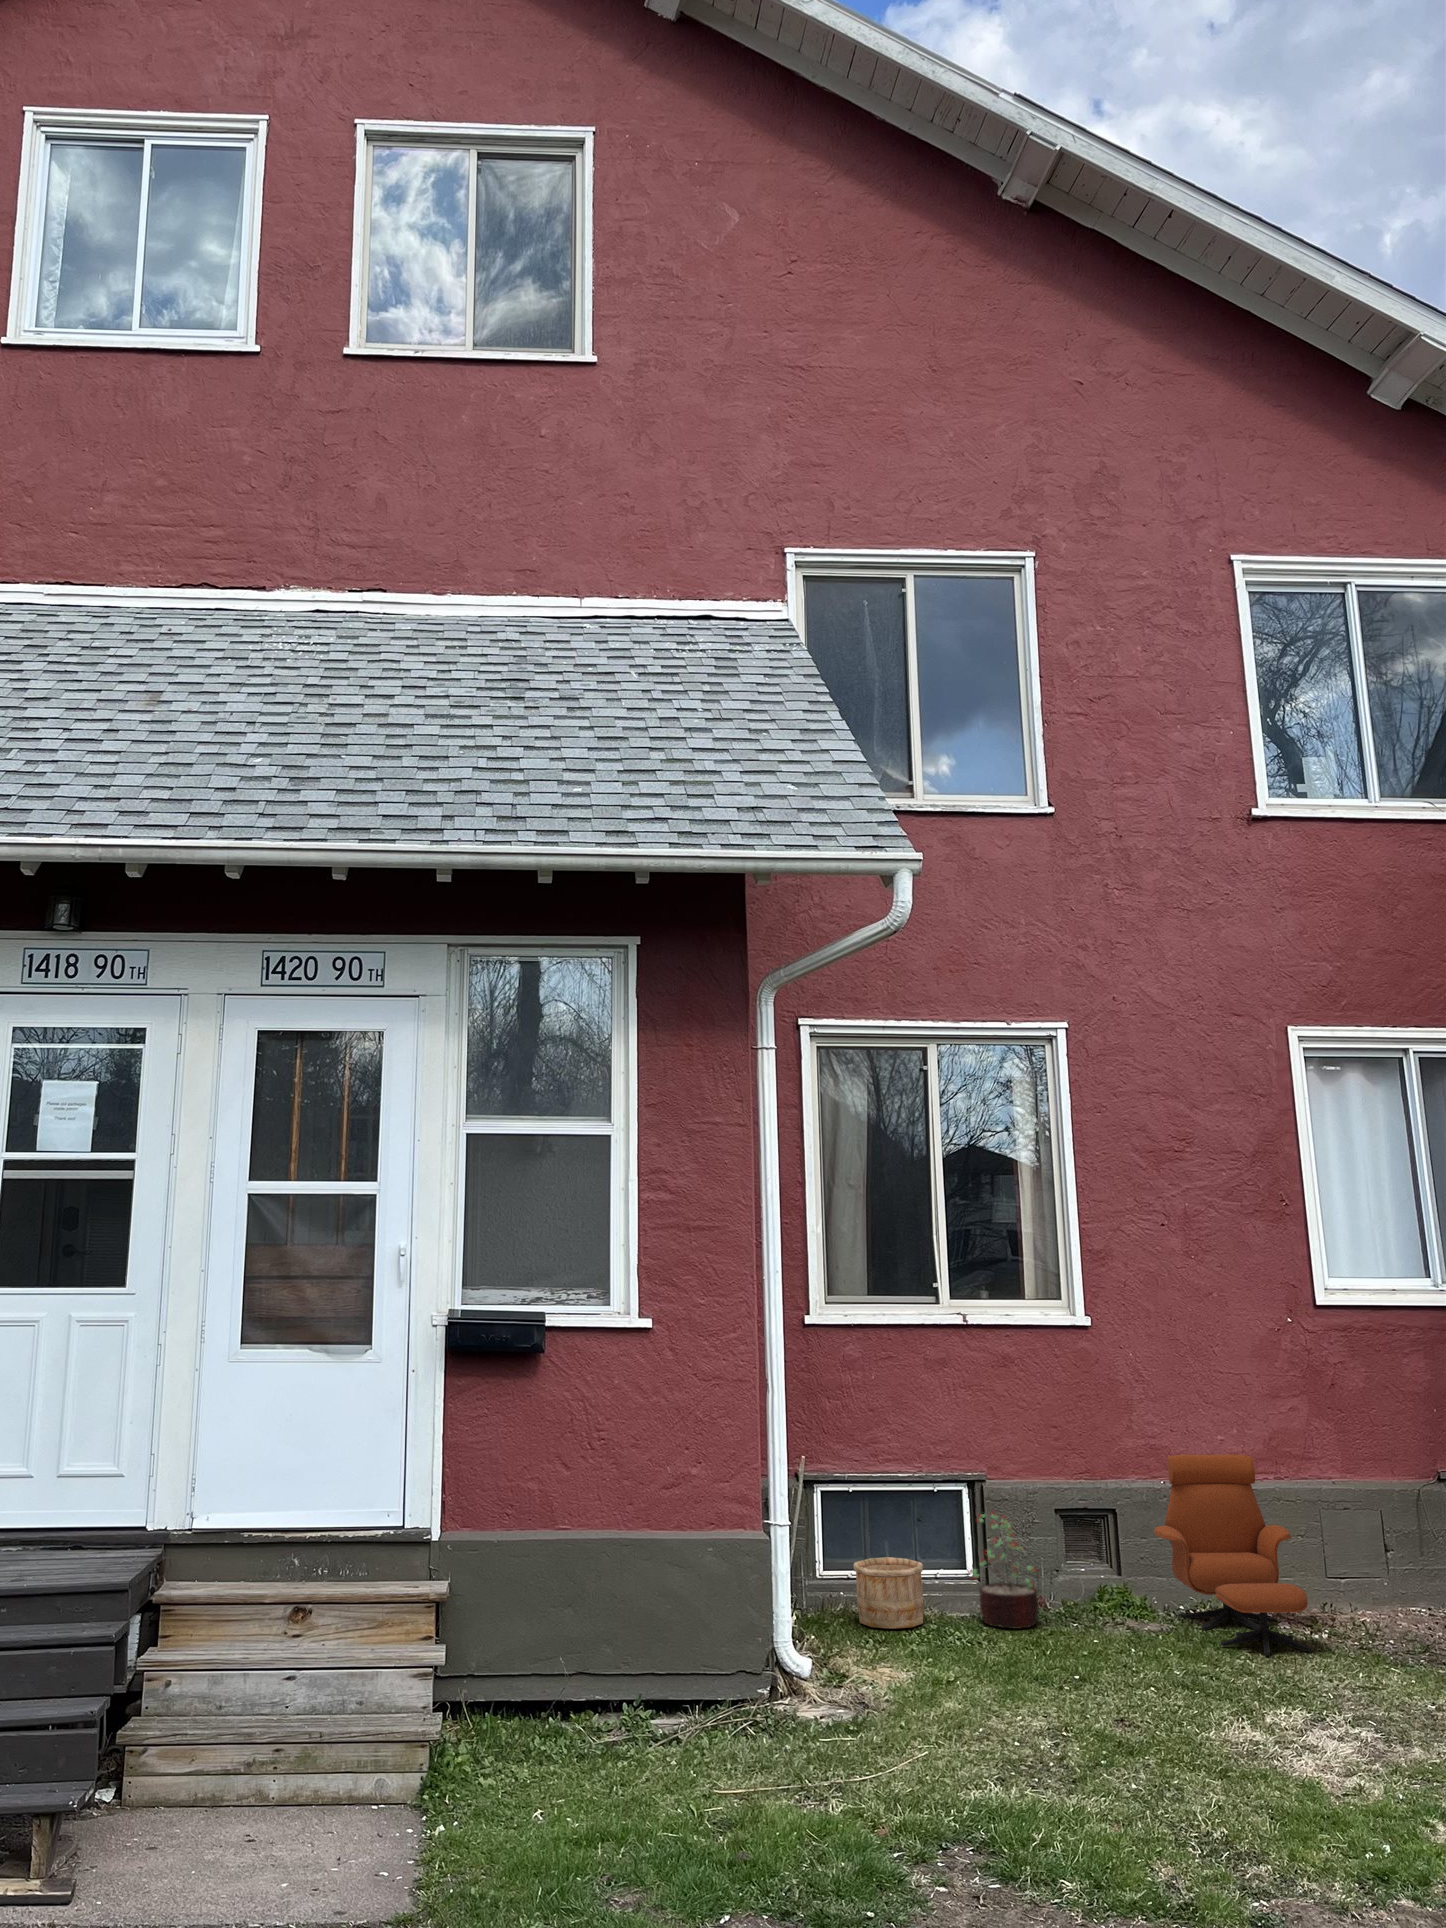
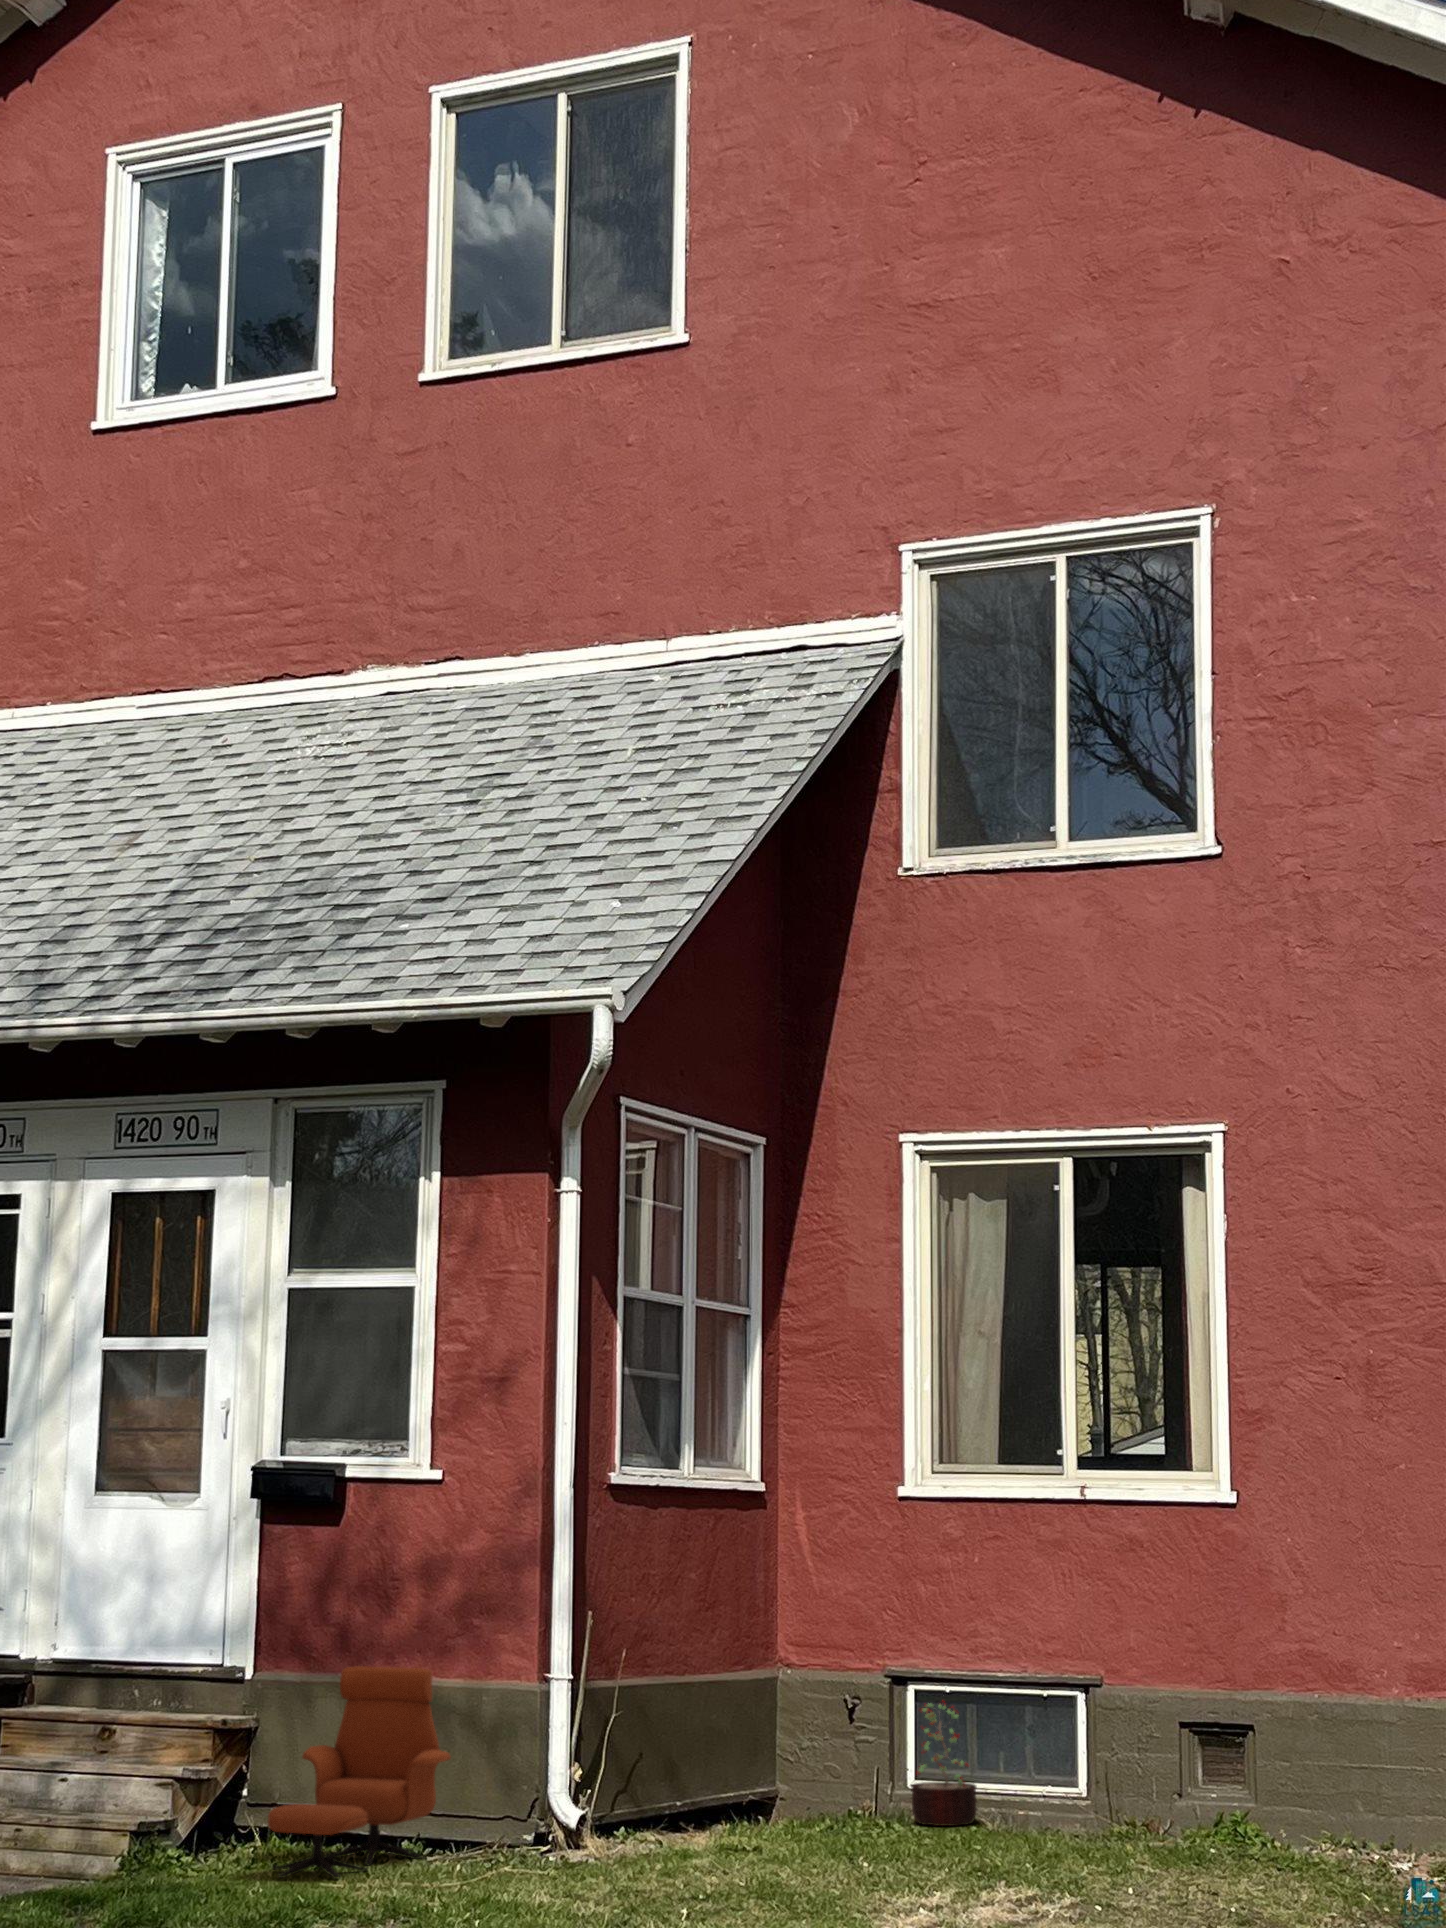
lounge chair: present [1154,1455,1312,1655] -> present [268,1666,451,1878]
wooden bucket: present [853,1557,923,1629] -> none [787,1748,864,1818]

